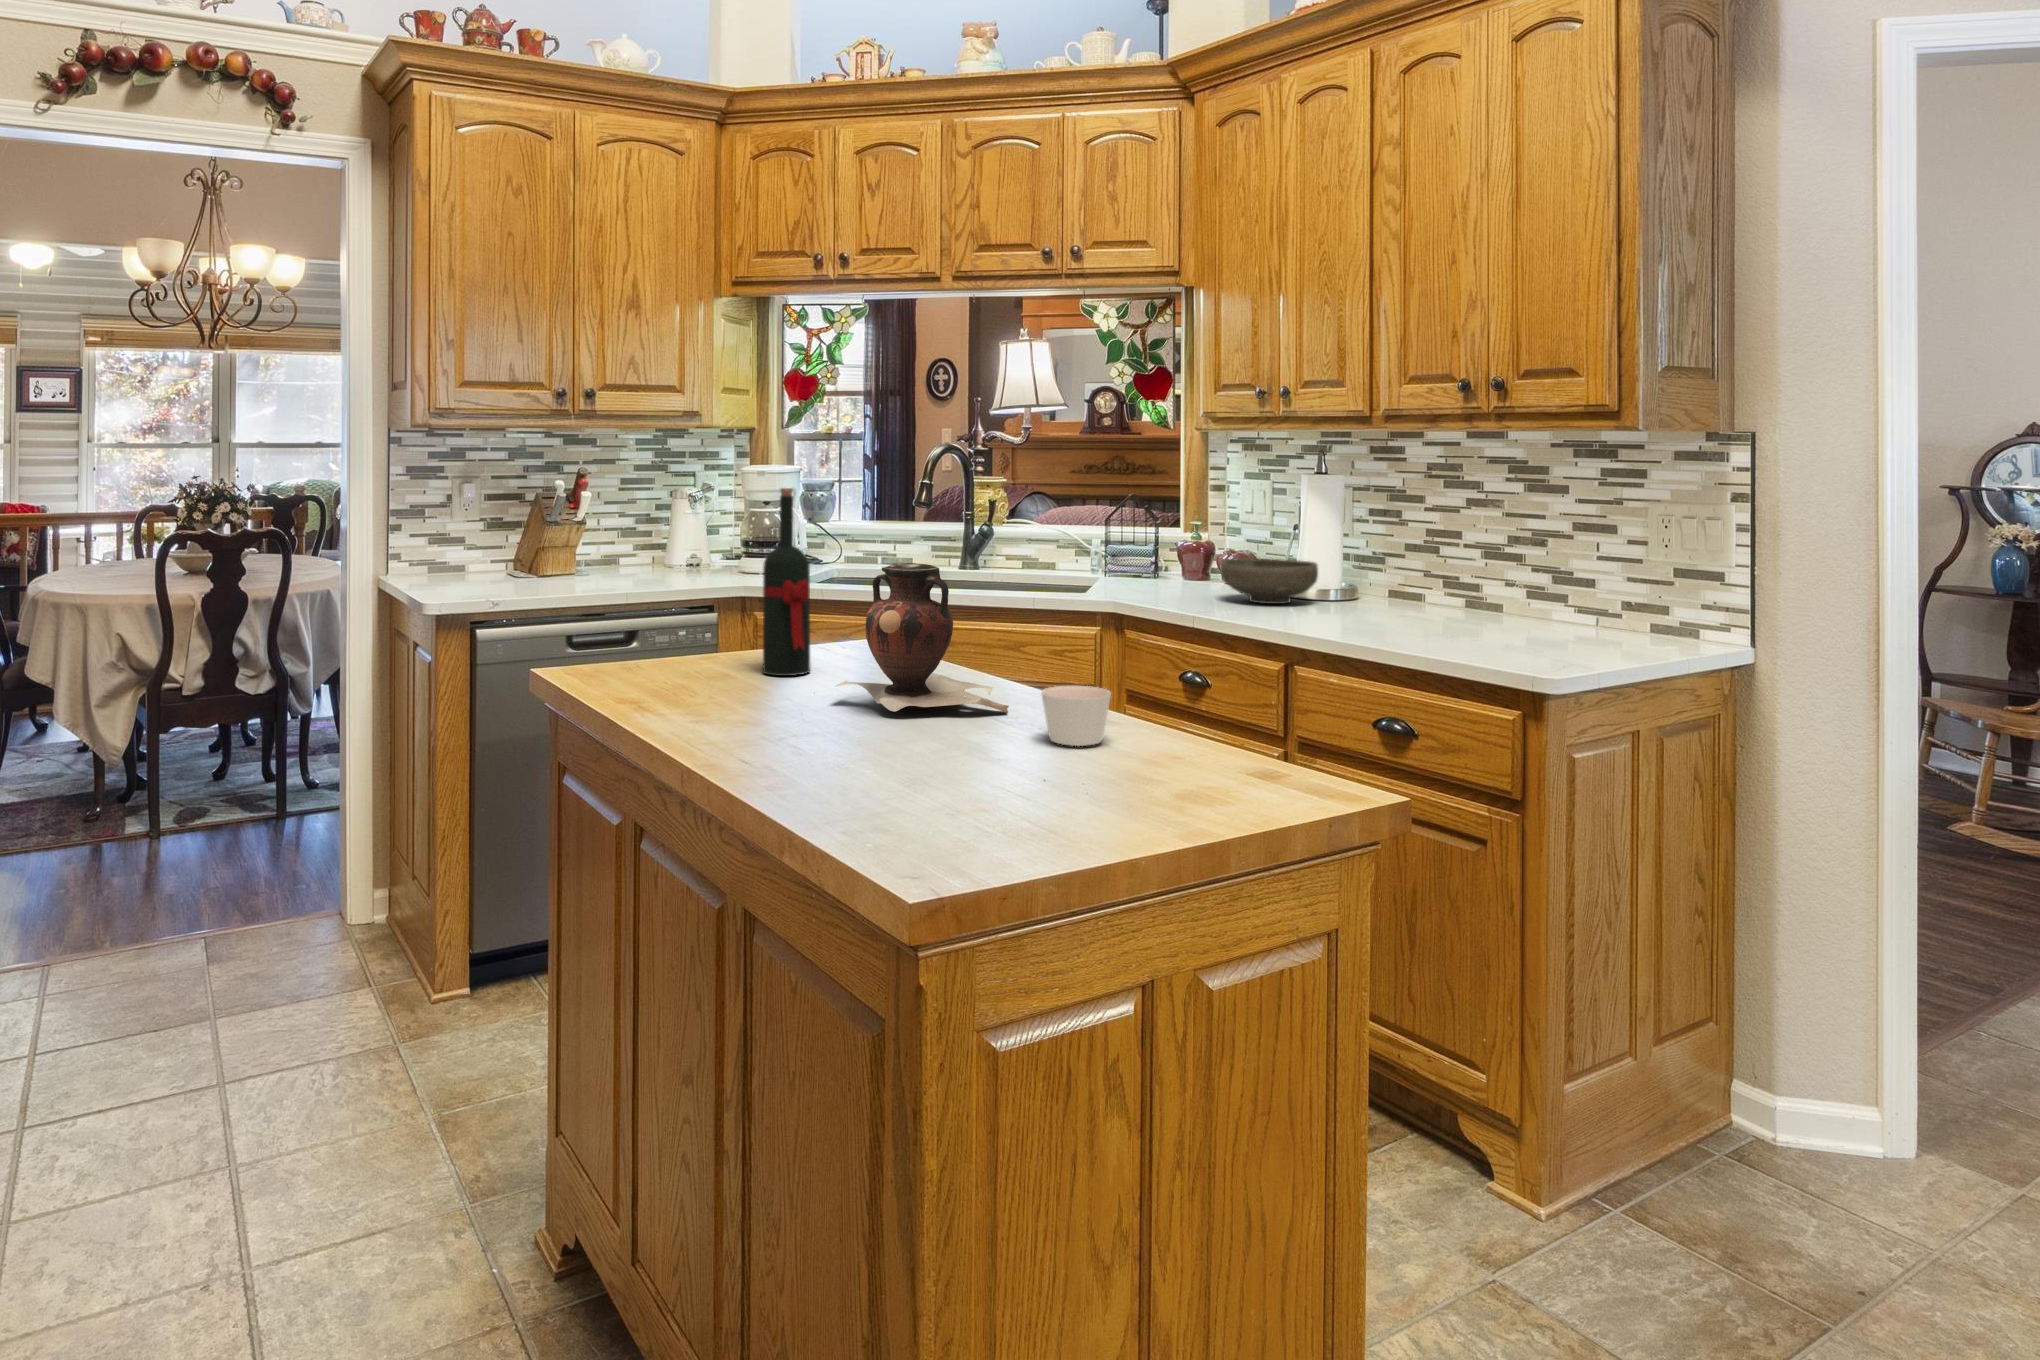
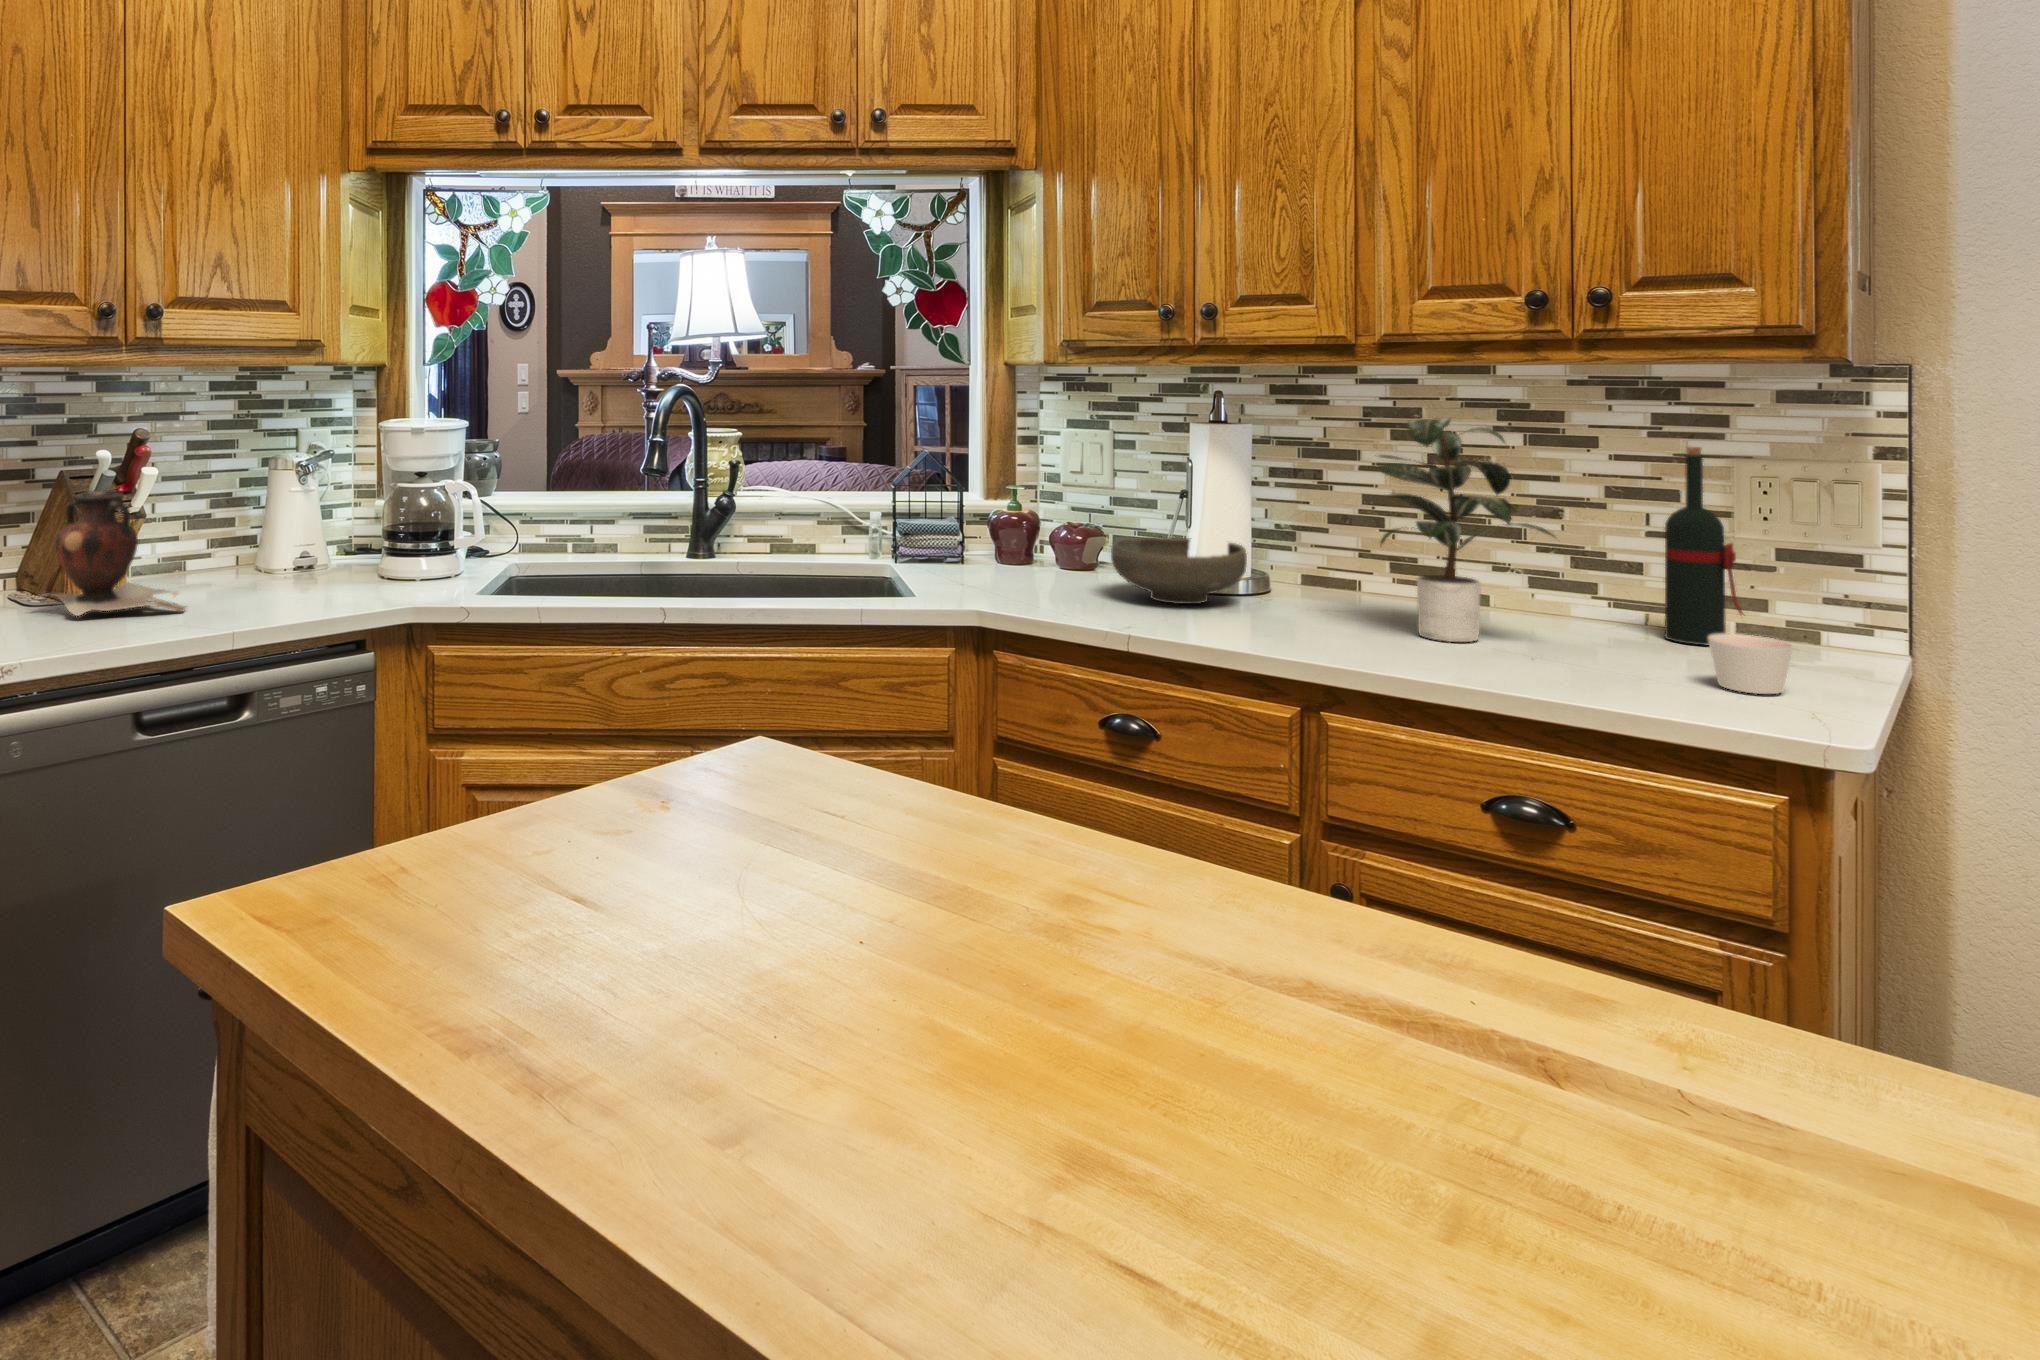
potted plant: none [1359,465,1513,626] -> present [1378,418,1557,642]
wine bottle: present [763,488,810,676] -> present [1665,447,1743,646]
vase: present [835,562,1009,712] -> present [46,491,186,616]
candle: present [1041,686,1111,746] -> present [1708,634,1793,694]

